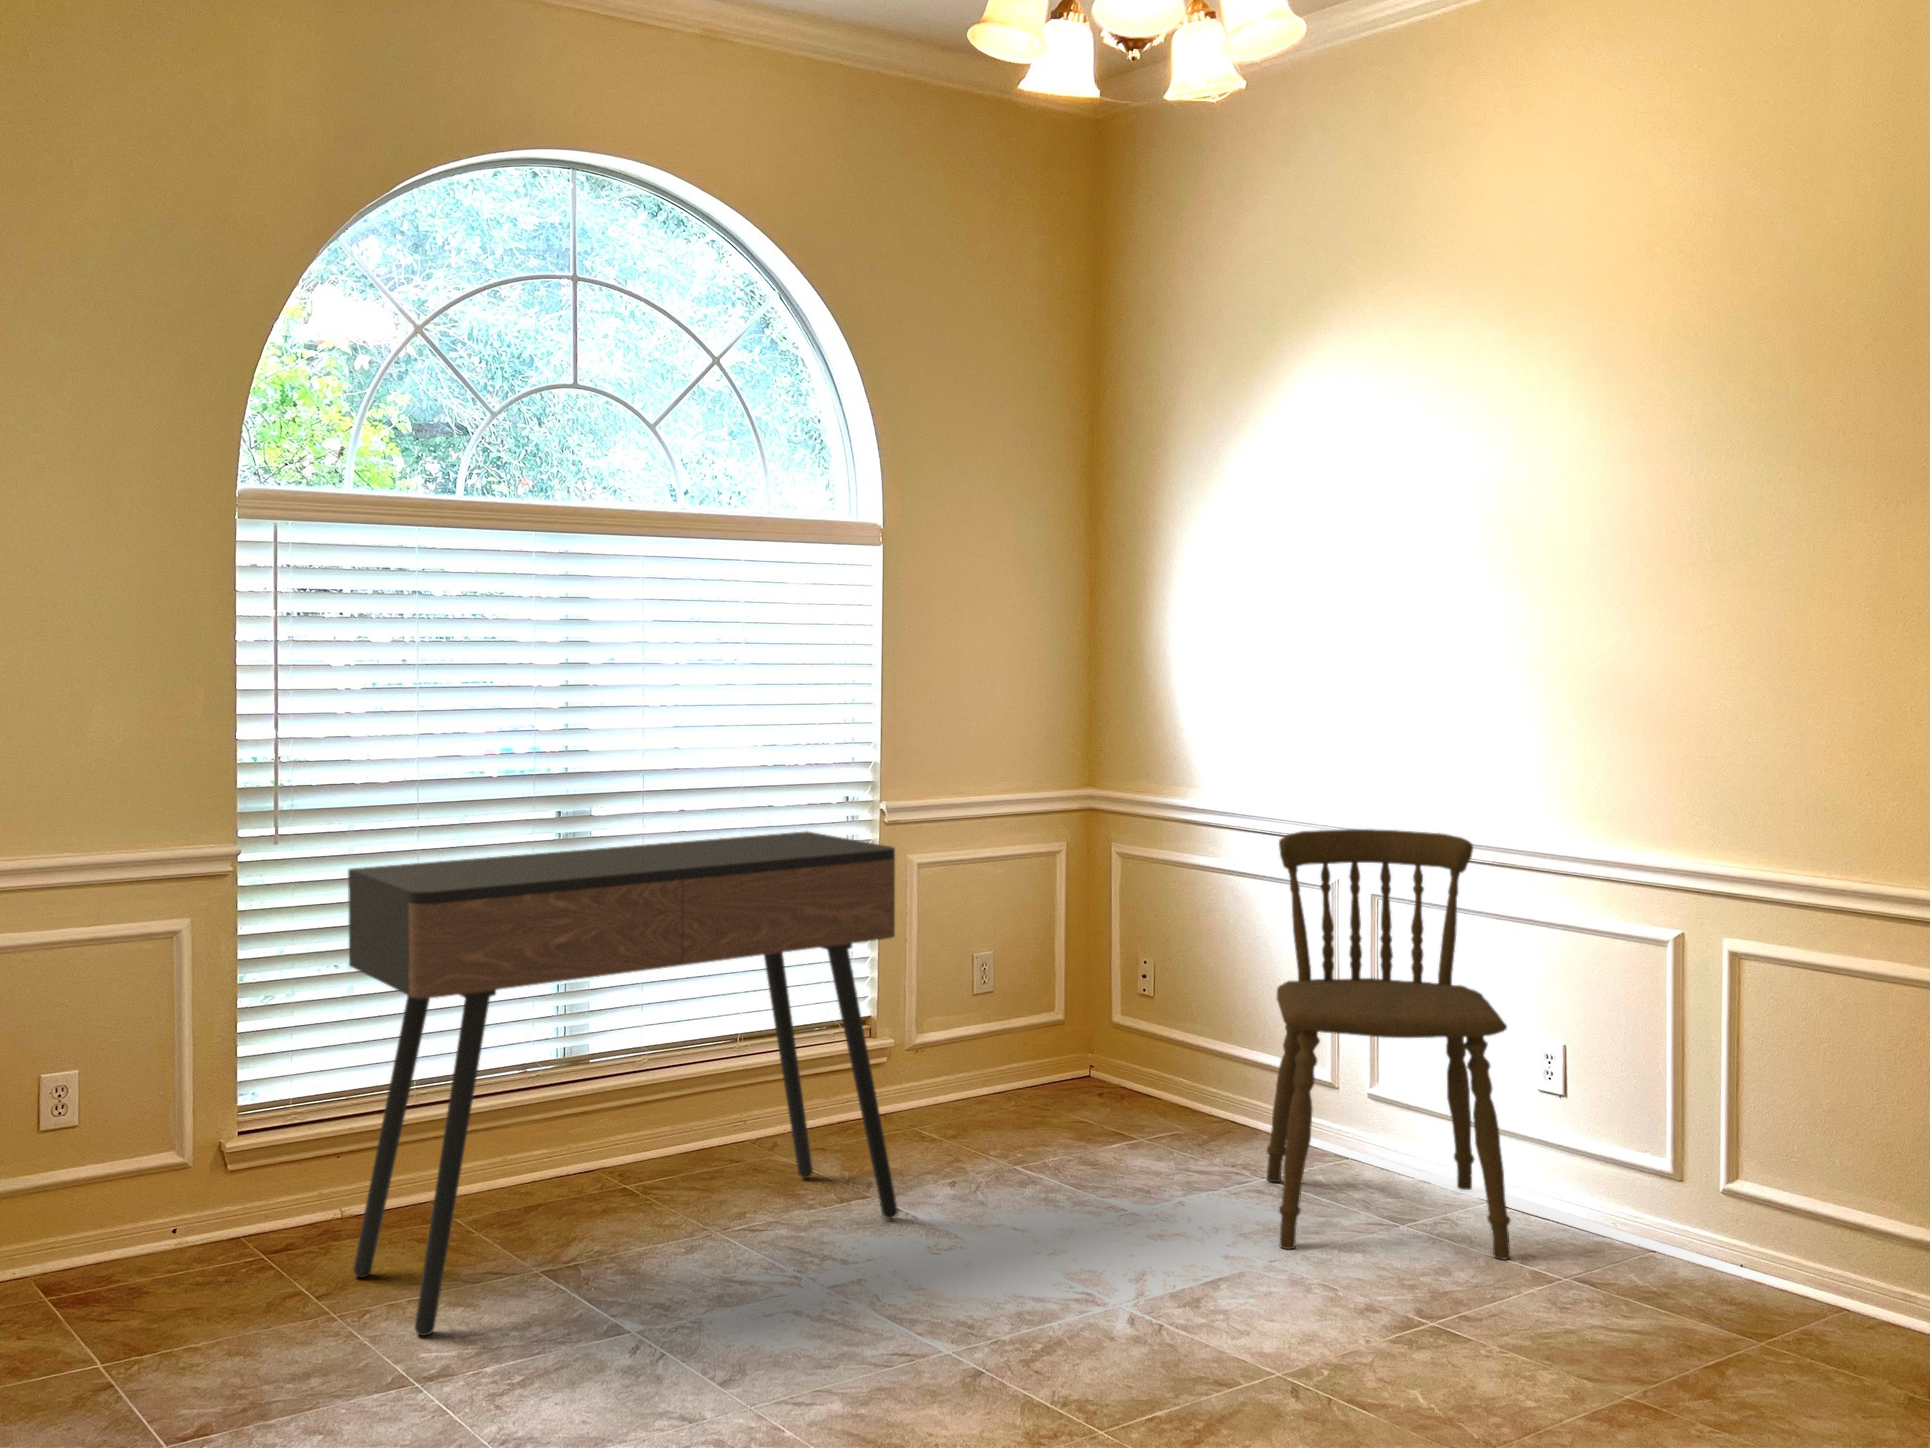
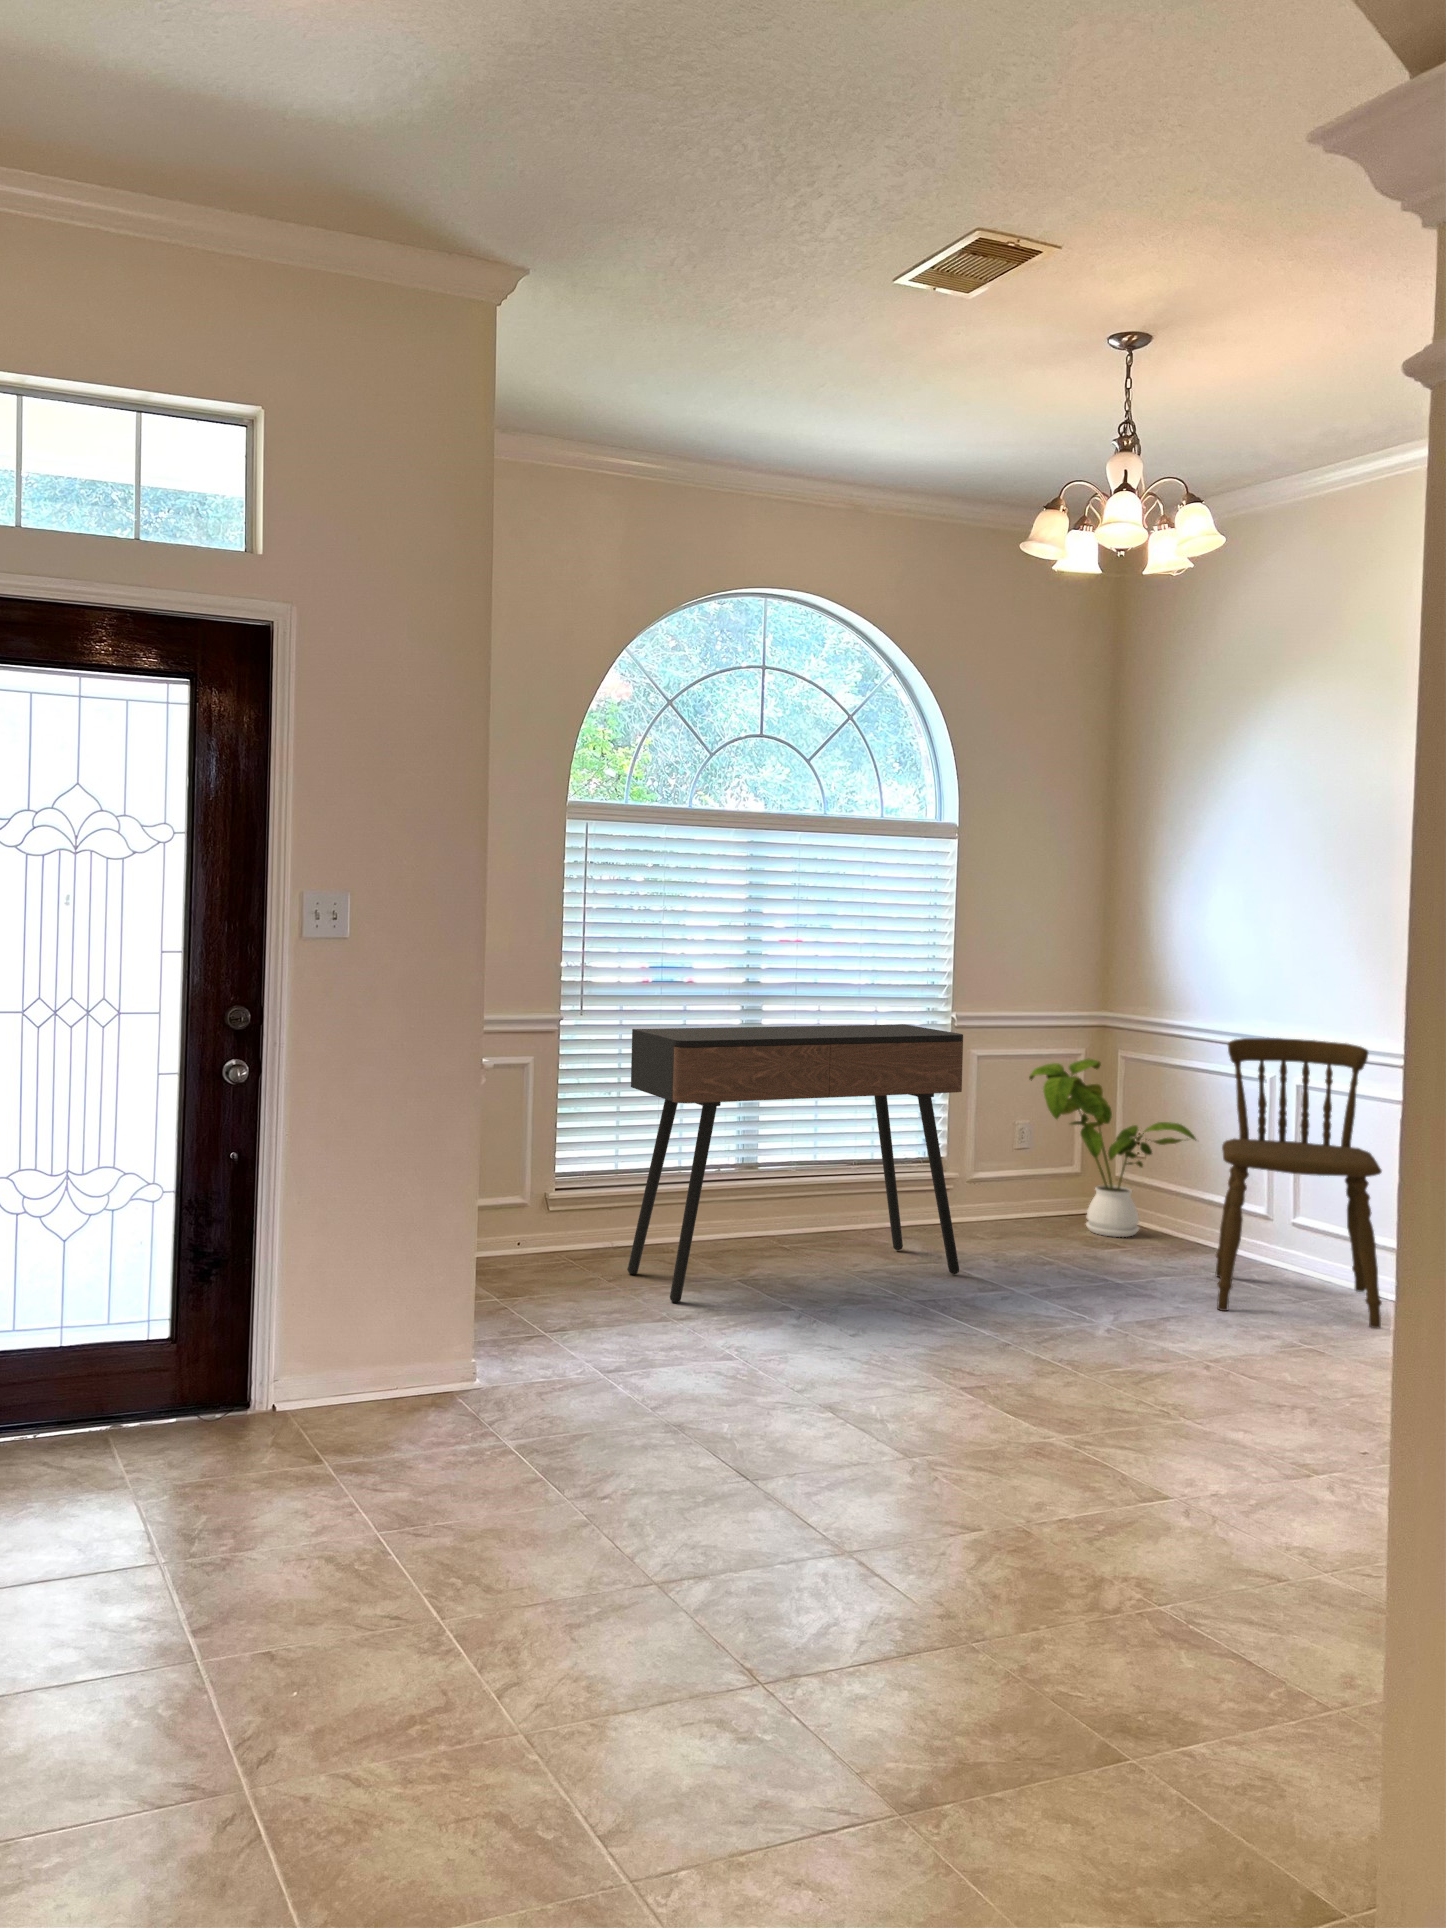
house plant: none [993,863,1234,1119] -> present [1029,1059,1196,1237]

